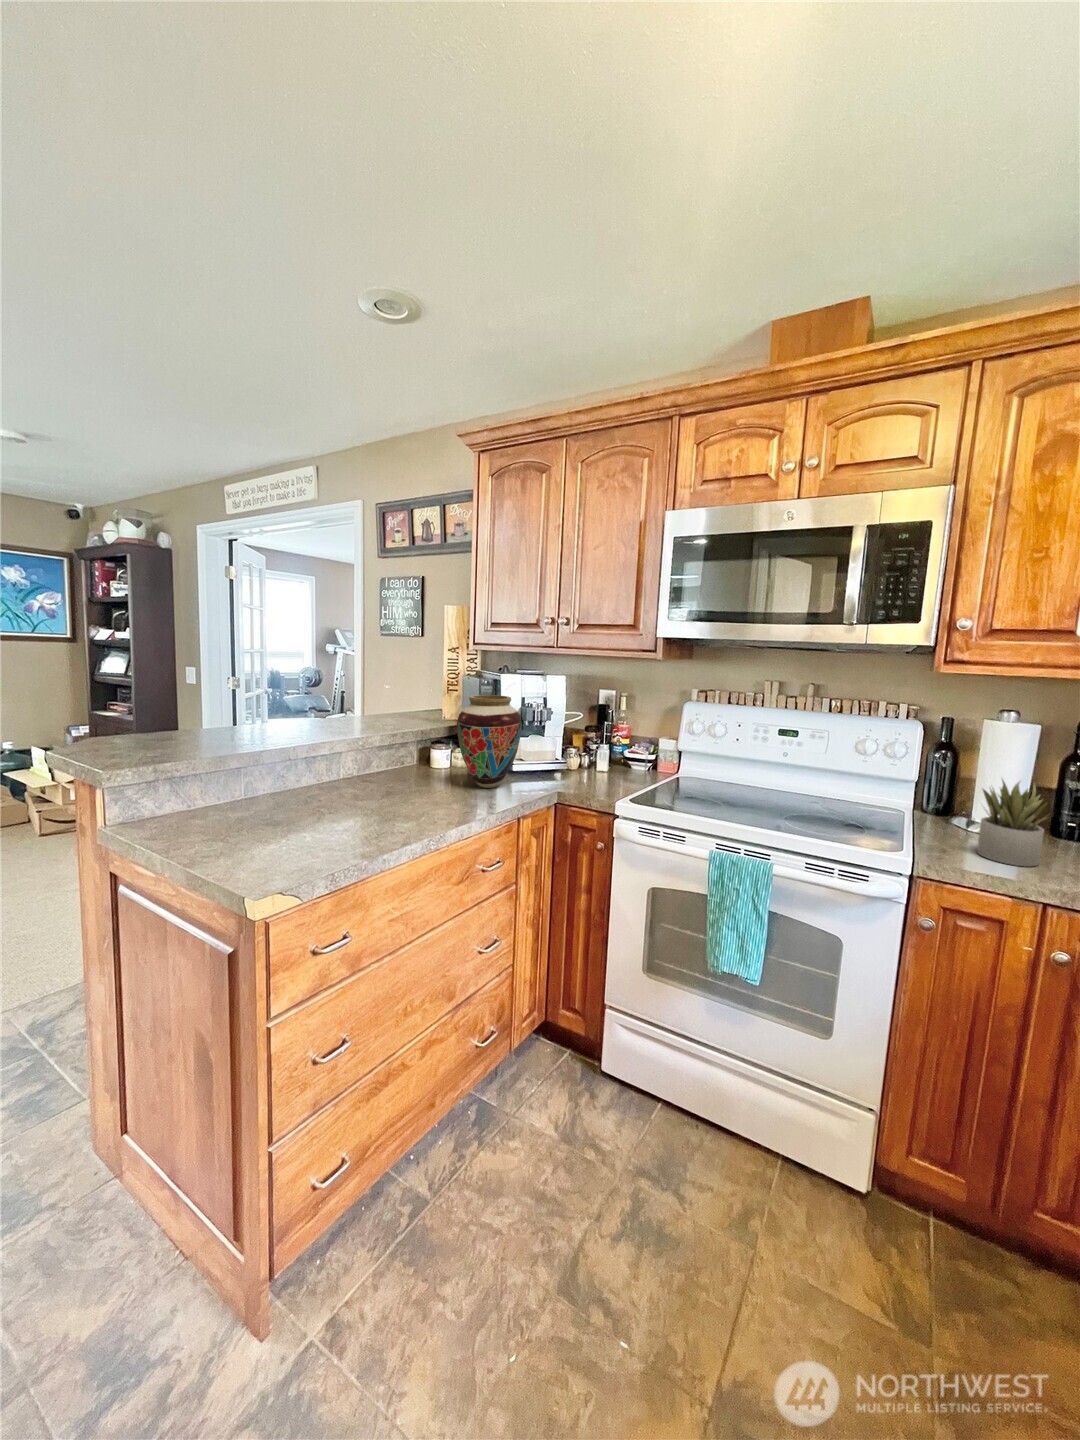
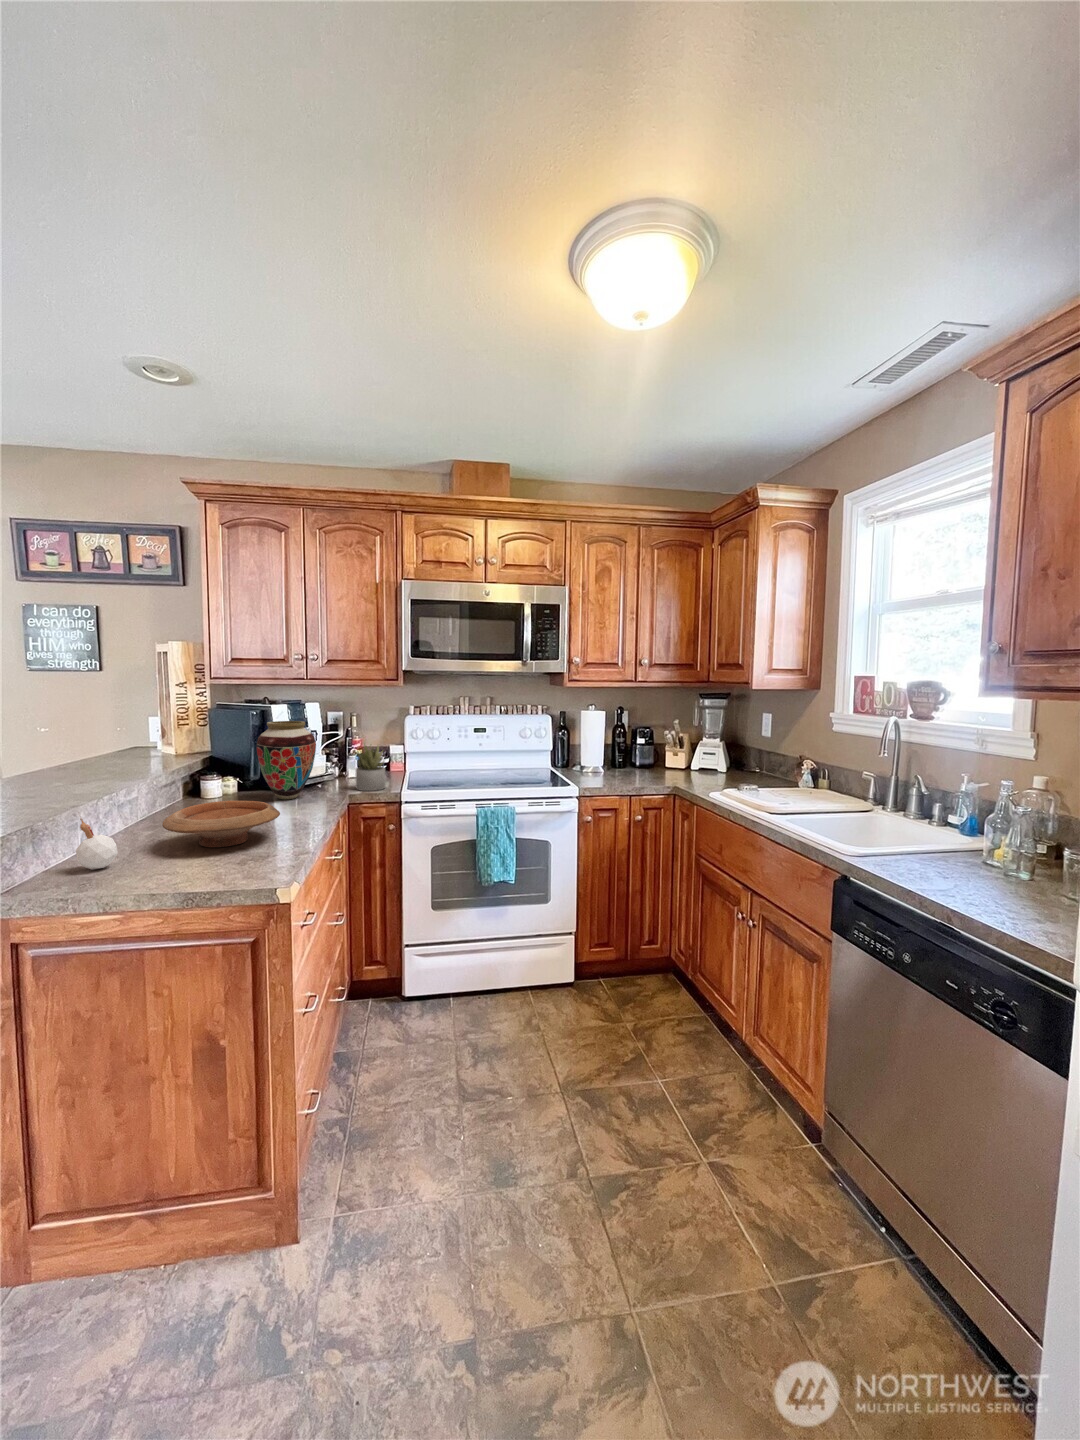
candle: none [169,772,209,834] -> present [76,812,118,870]
succulent plant: present [977,780,1046,866] -> present [356,746,385,791]
wooden bowl: none [258,781,386,837] -> present [162,801,280,847]

